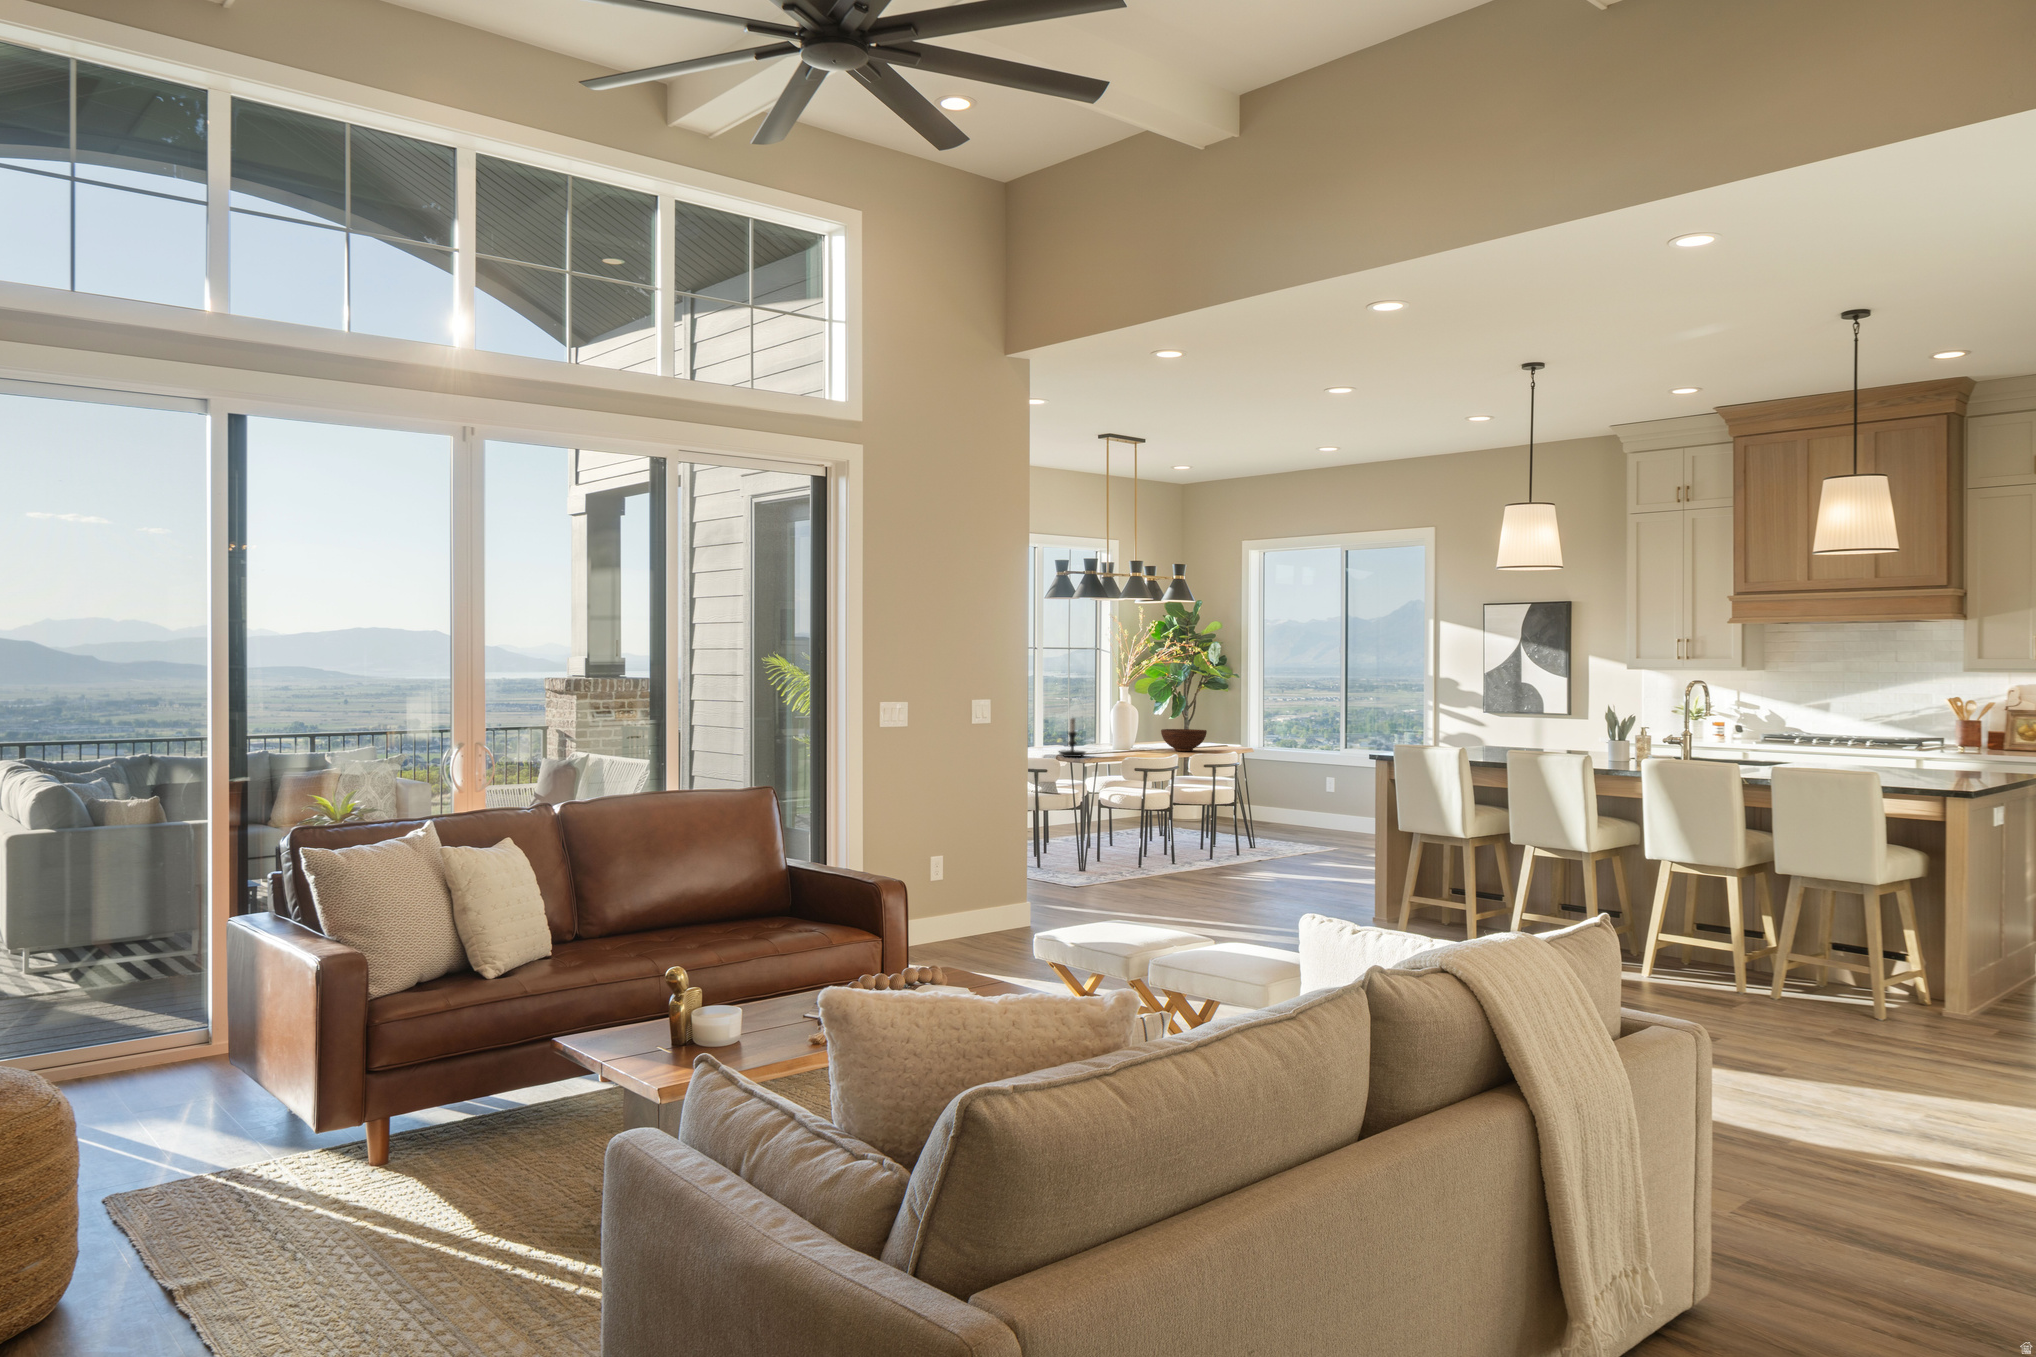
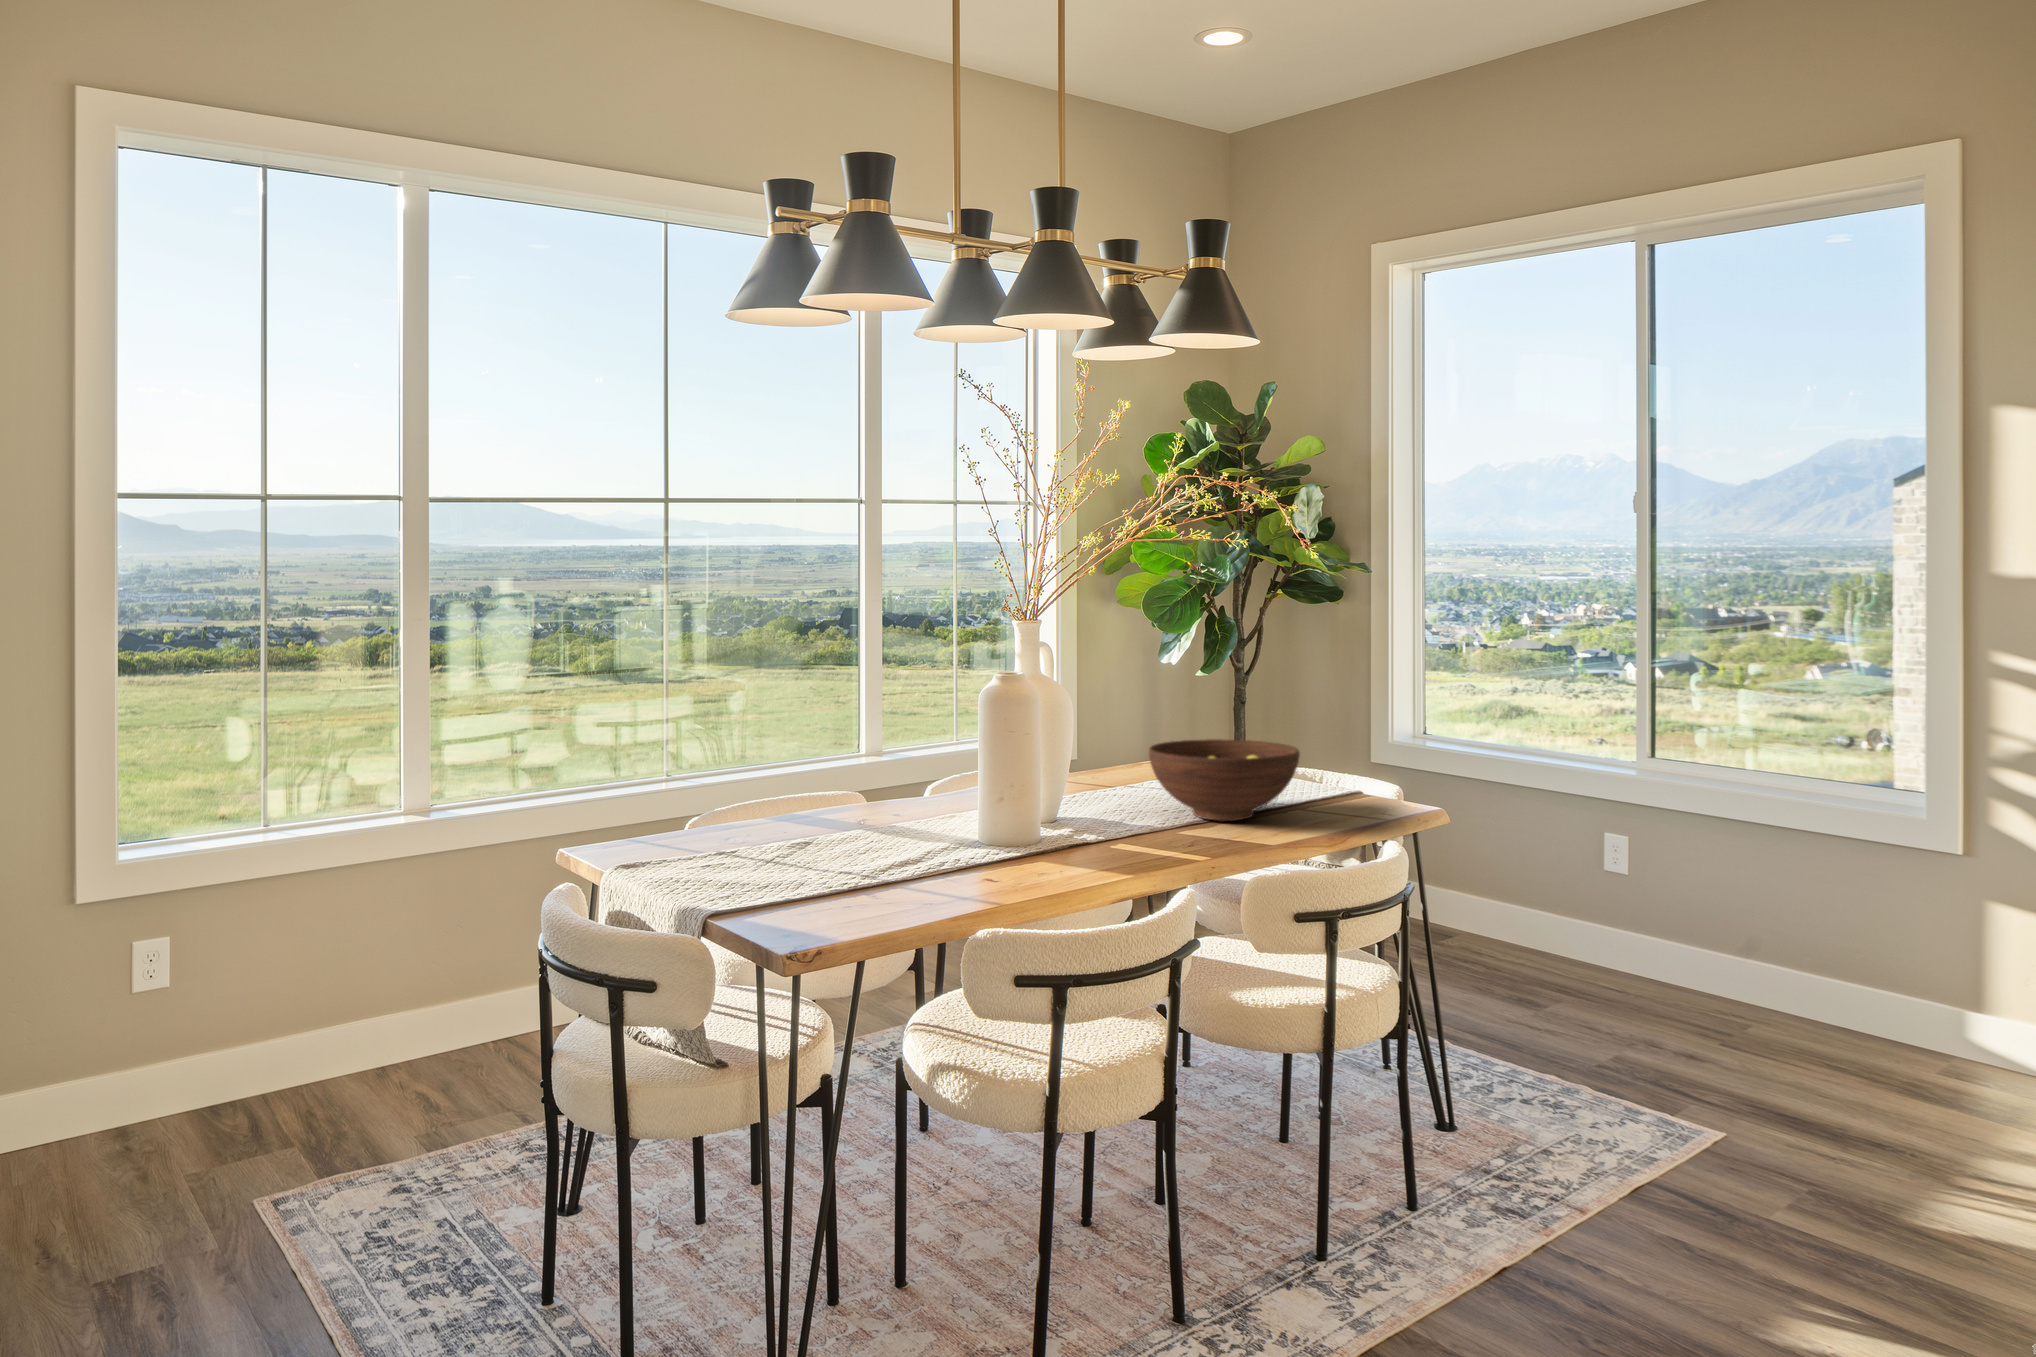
candle holder: present [1059,718,1086,757] -> none [729,728,846,893]

